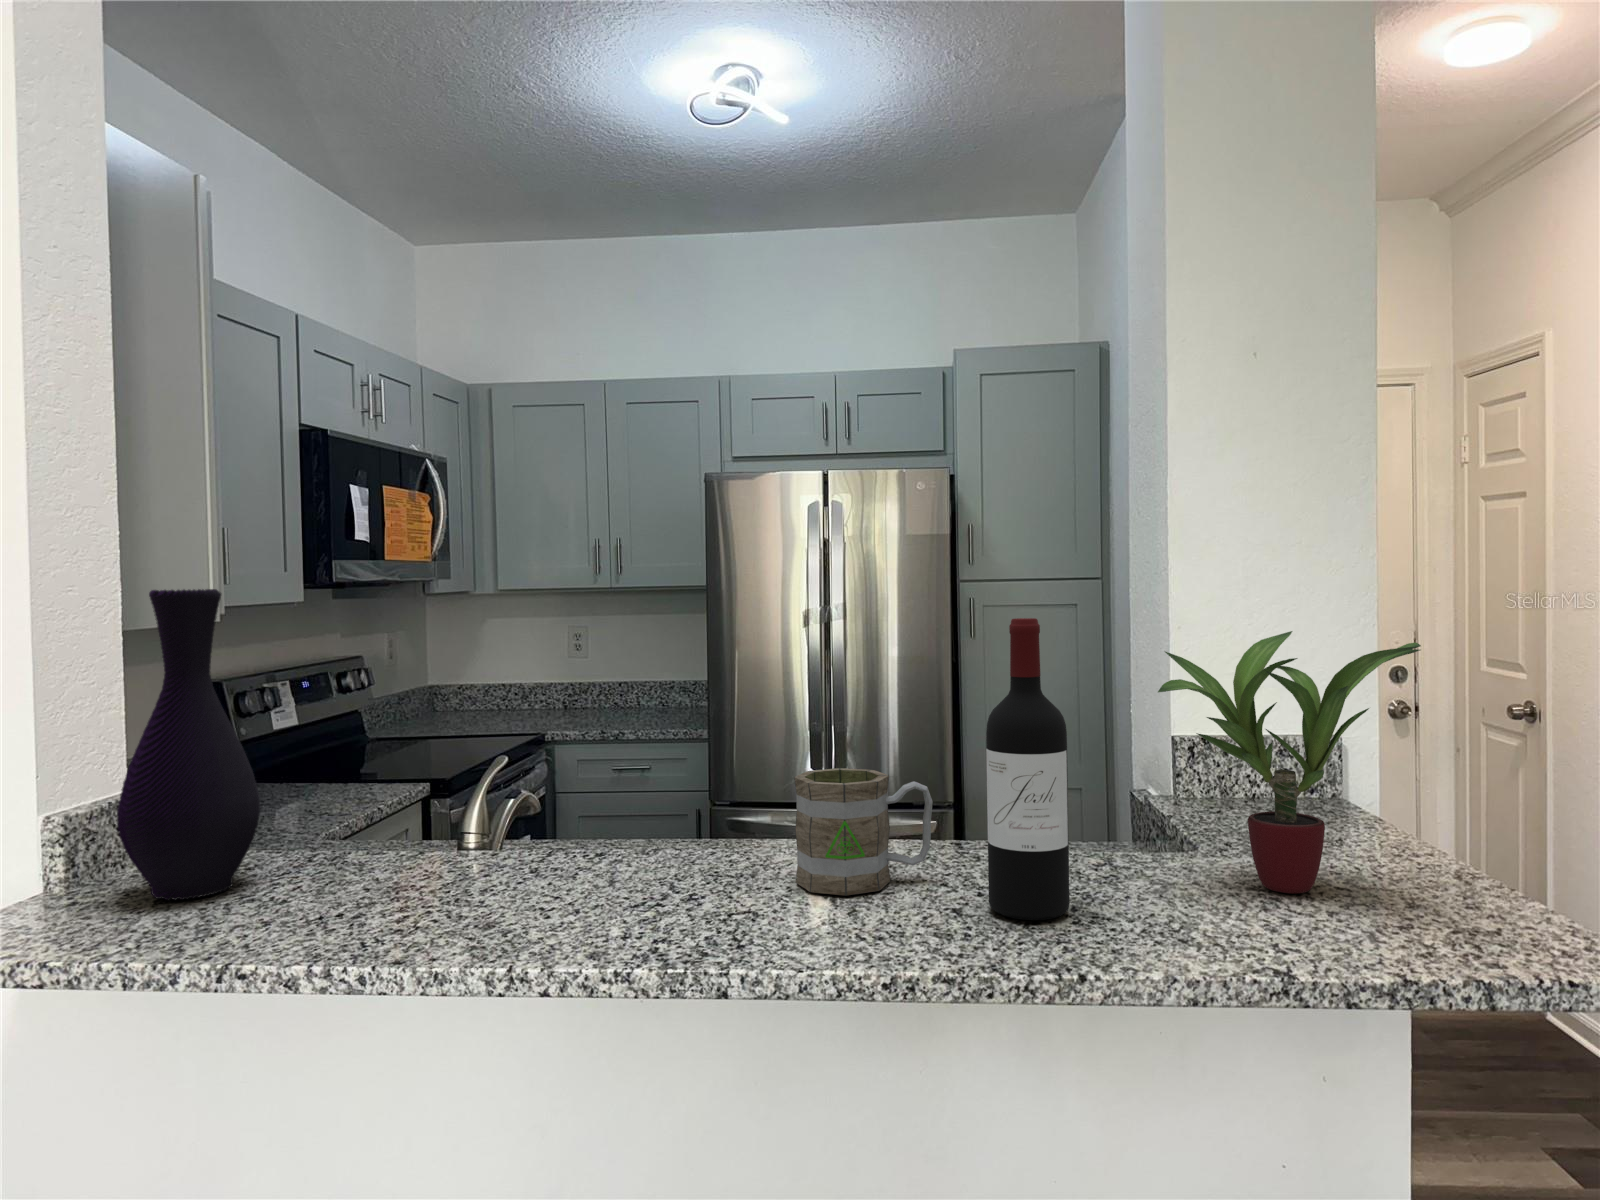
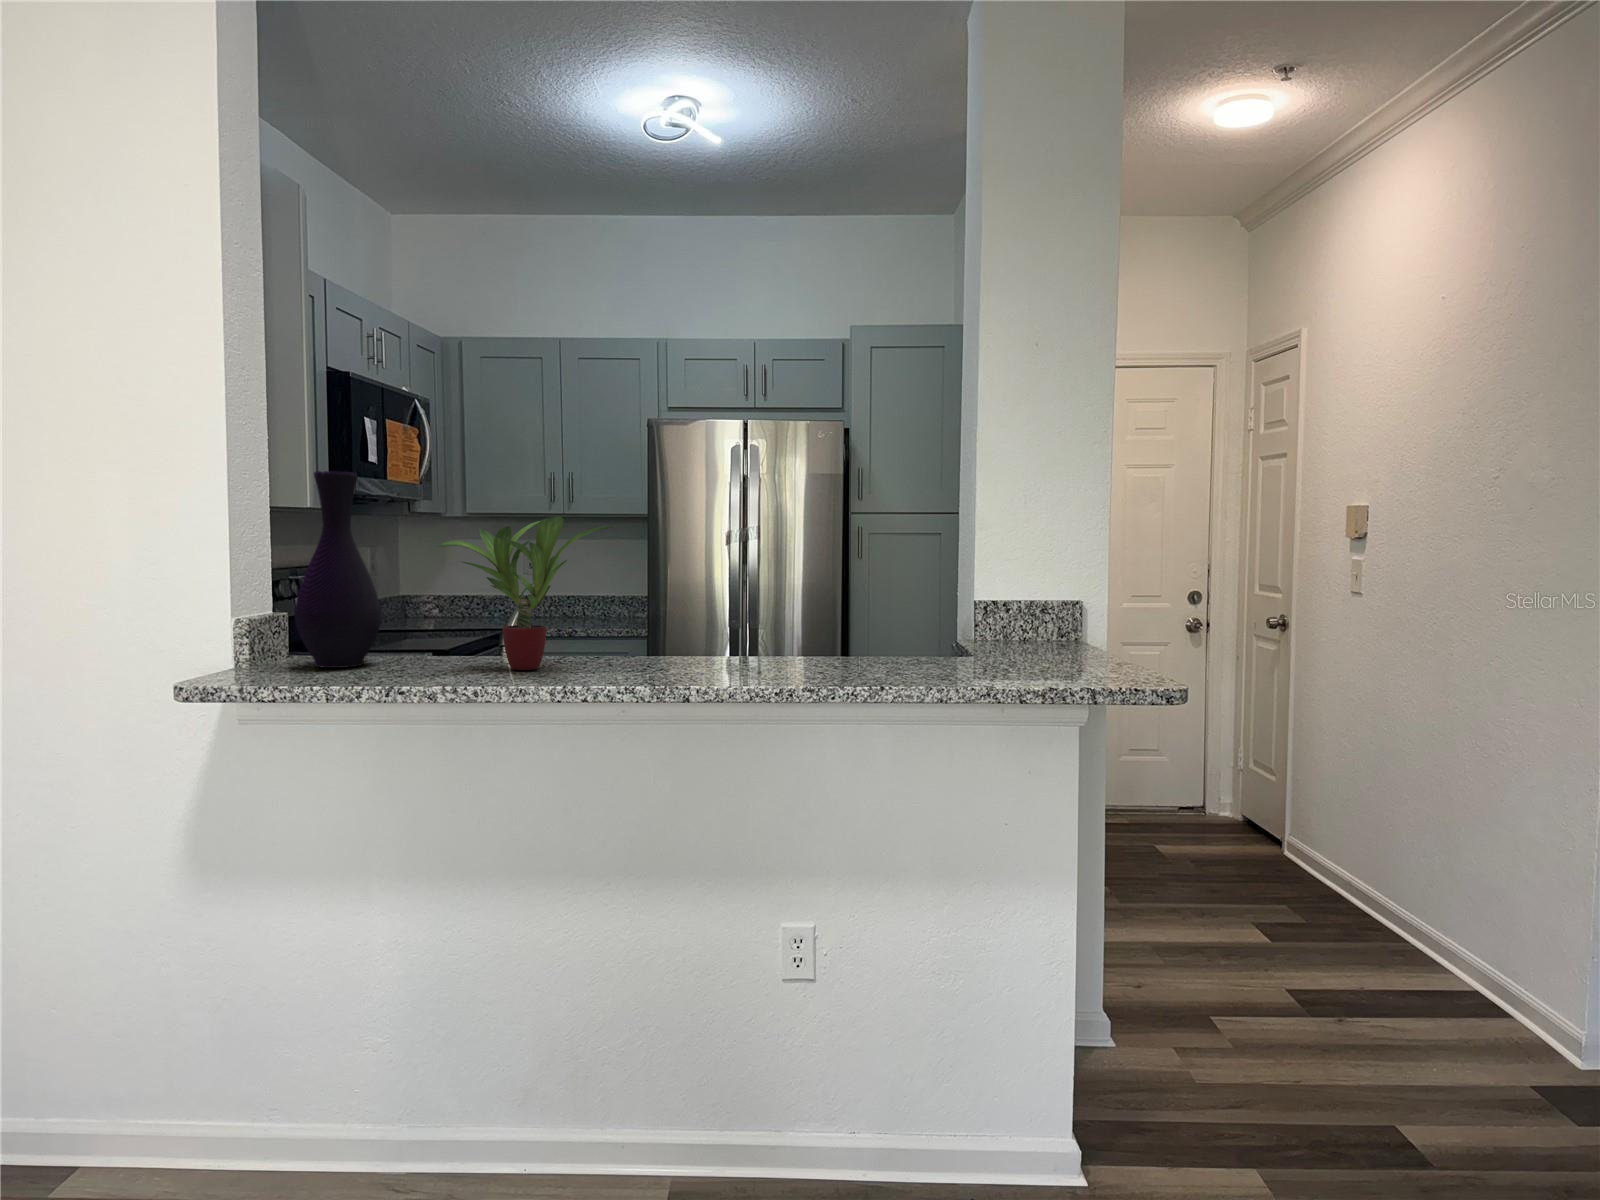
wine bottle: present [986,618,1070,920] -> none [840,500,887,674]
potted plant: present [1158,631,1421,894] -> present [437,516,611,670]
mug: present [794,768,933,896] -> none [725,598,810,667]

